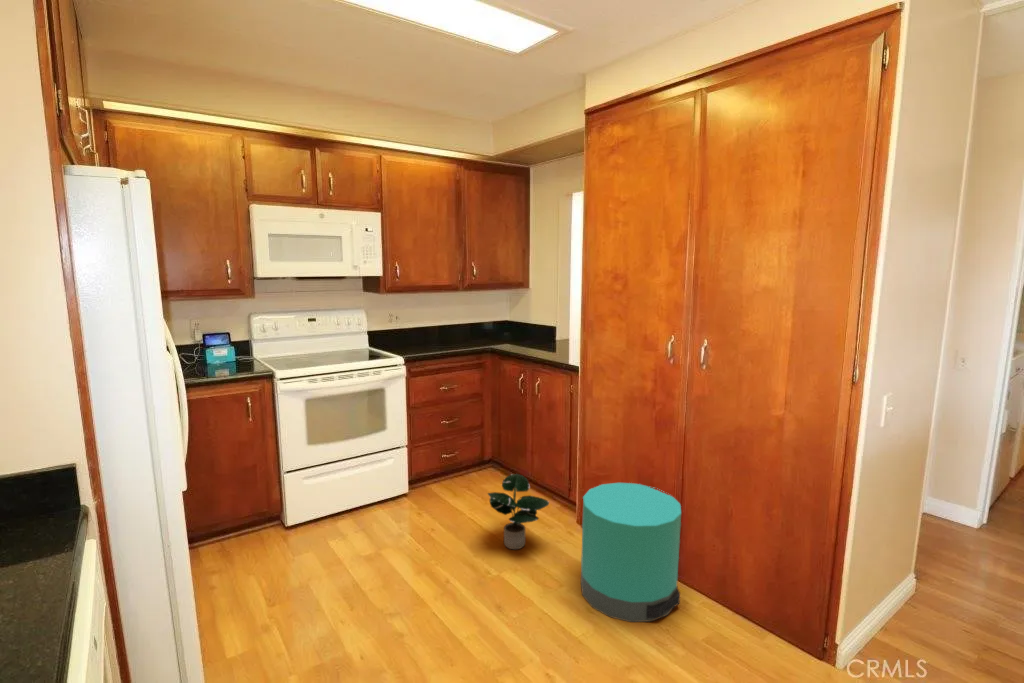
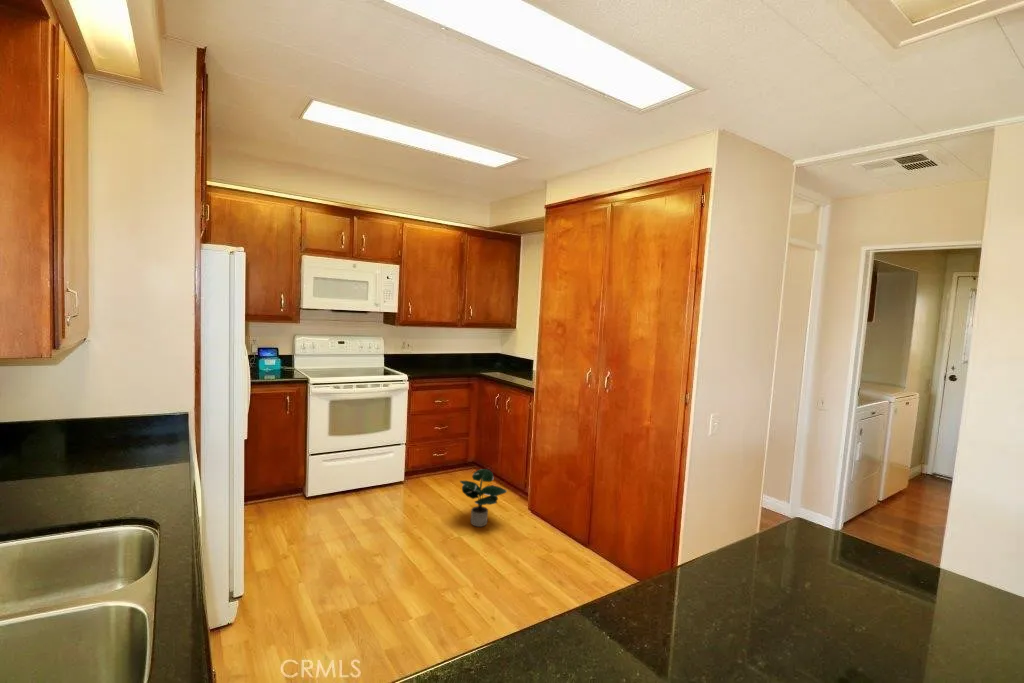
trash can: present [581,483,681,622] -> none [522,477,599,582]

